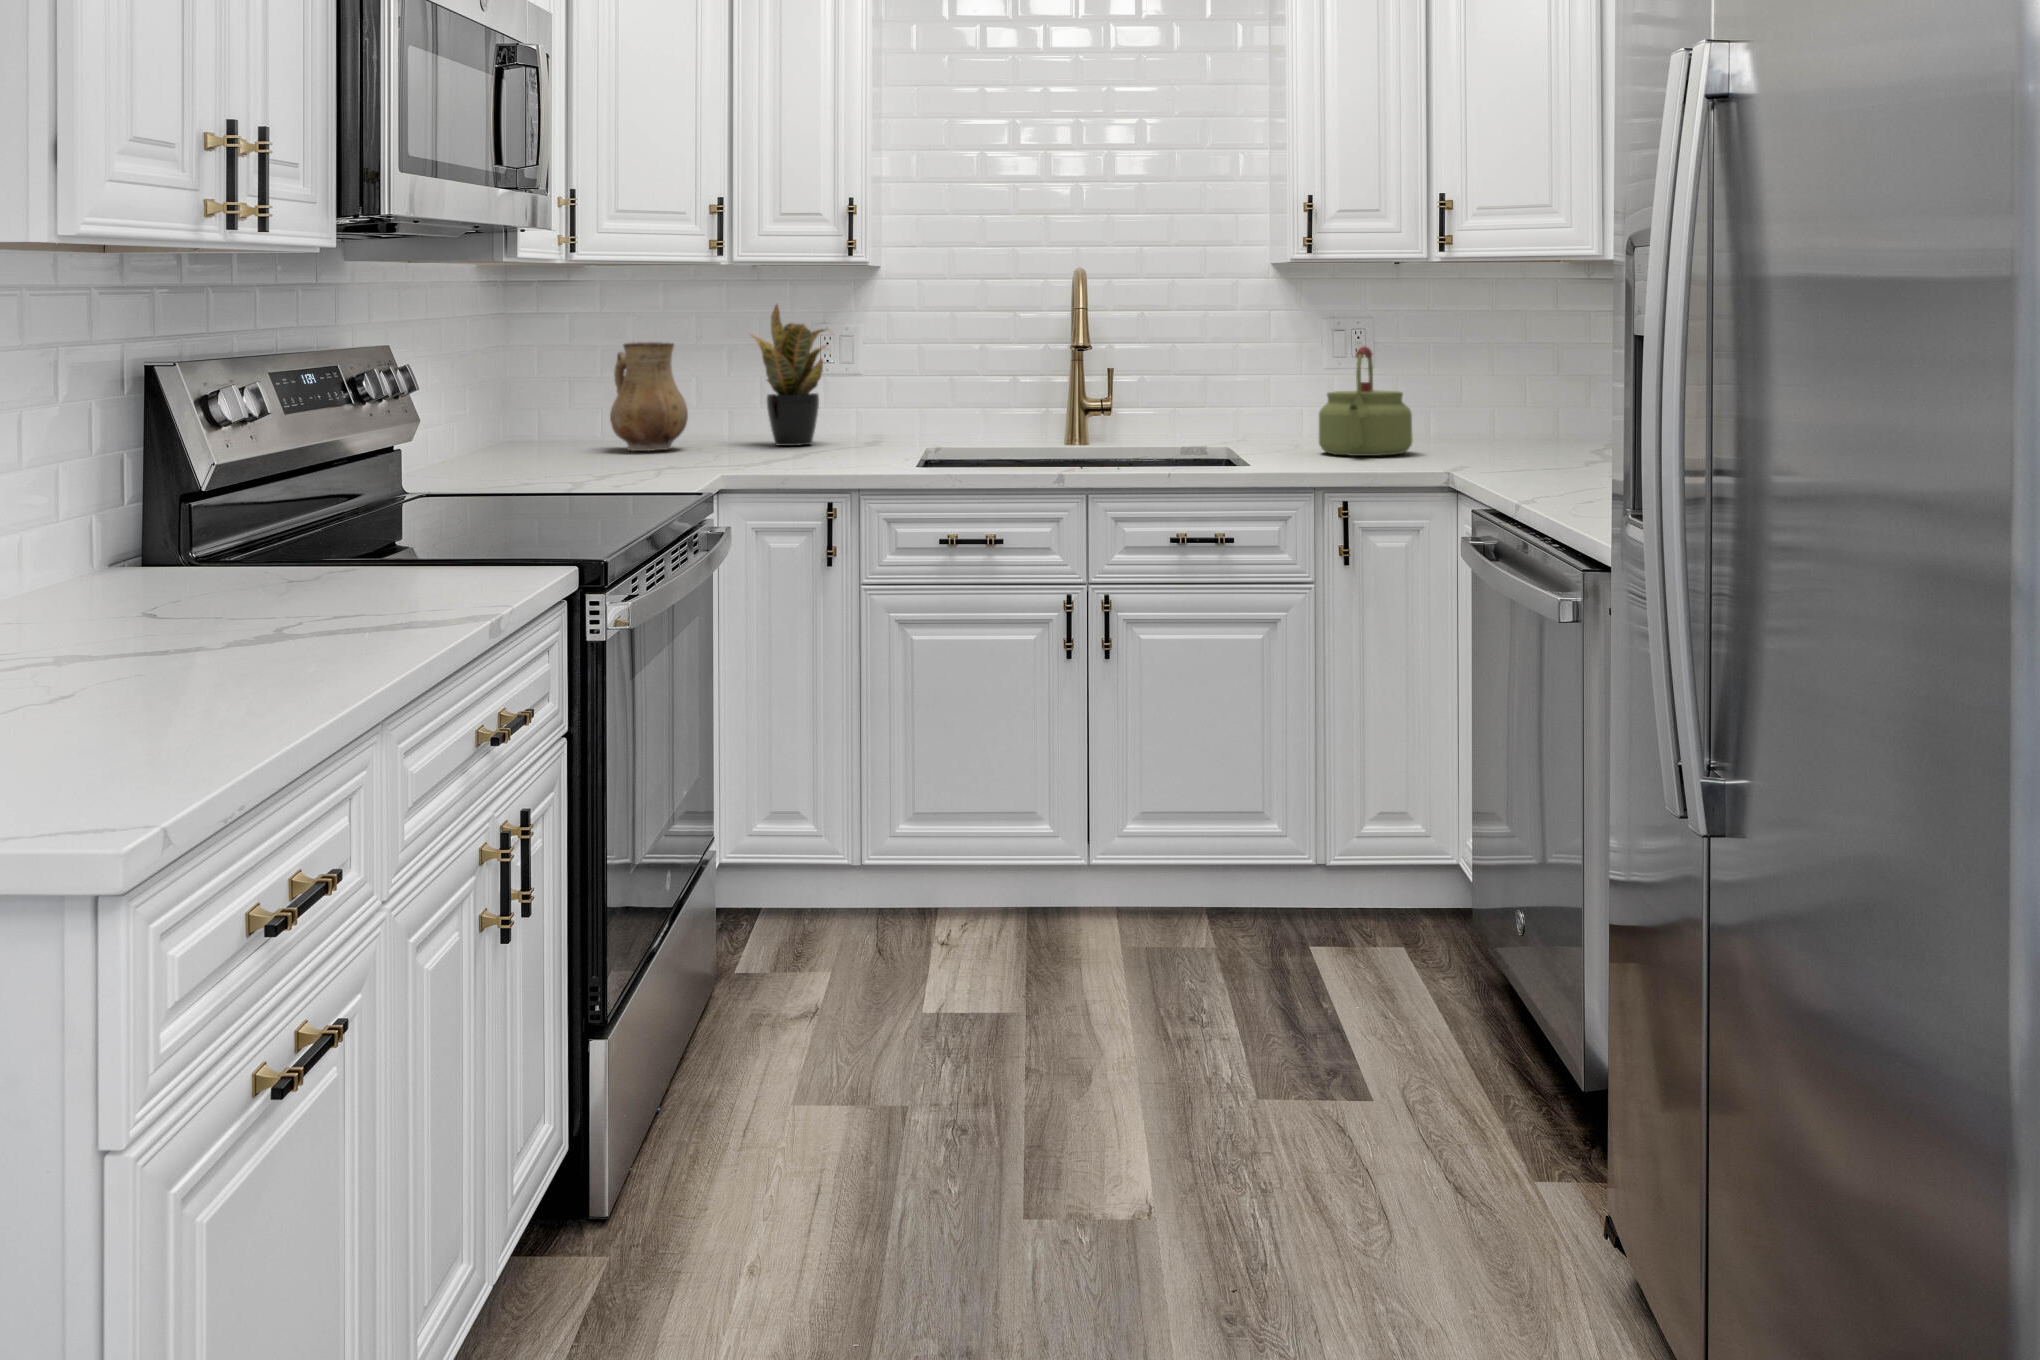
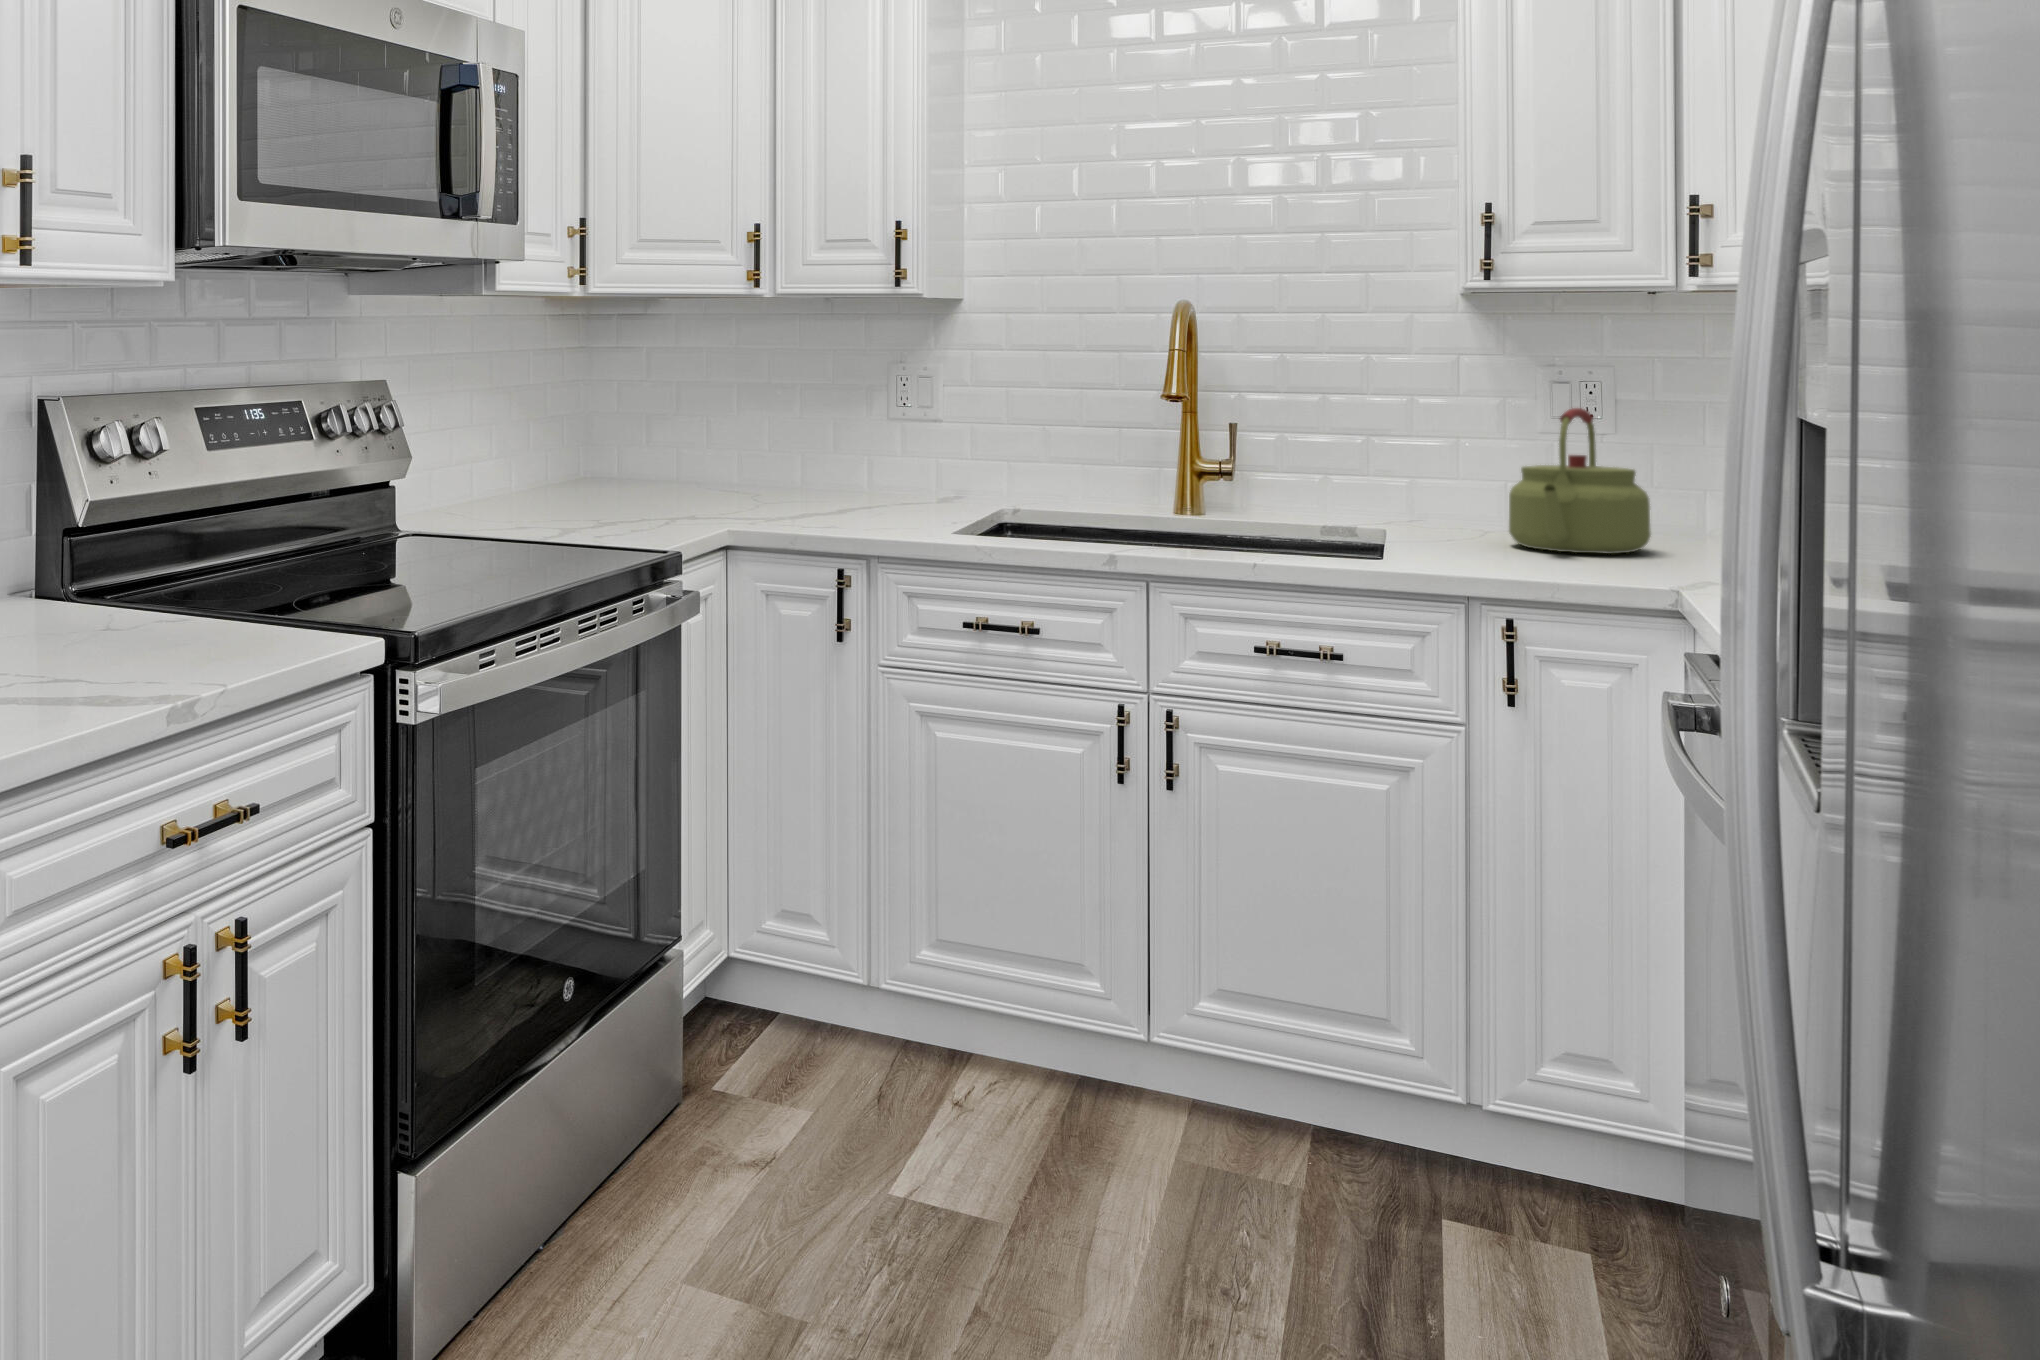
potted plant: present [751,305,826,446] -> none [814,343,921,501]
ceramic pitcher: present [610,342,688,451] -> none [676,387,754,499]

